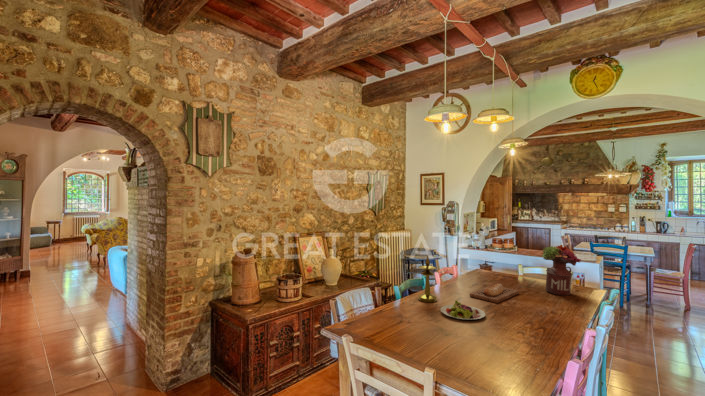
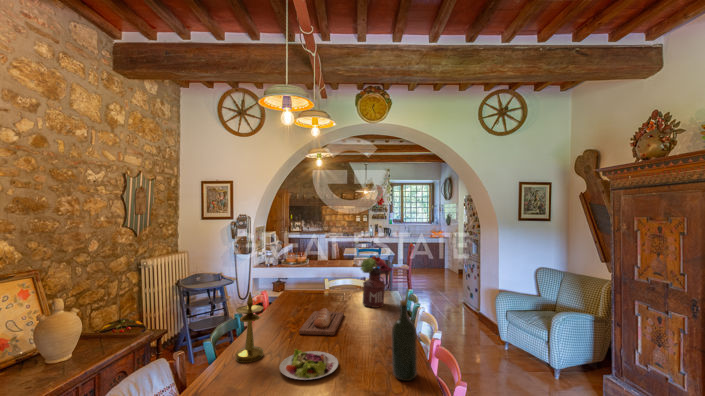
wine bottle: none [523,276,547,340] -> present [392,300,418,381]

